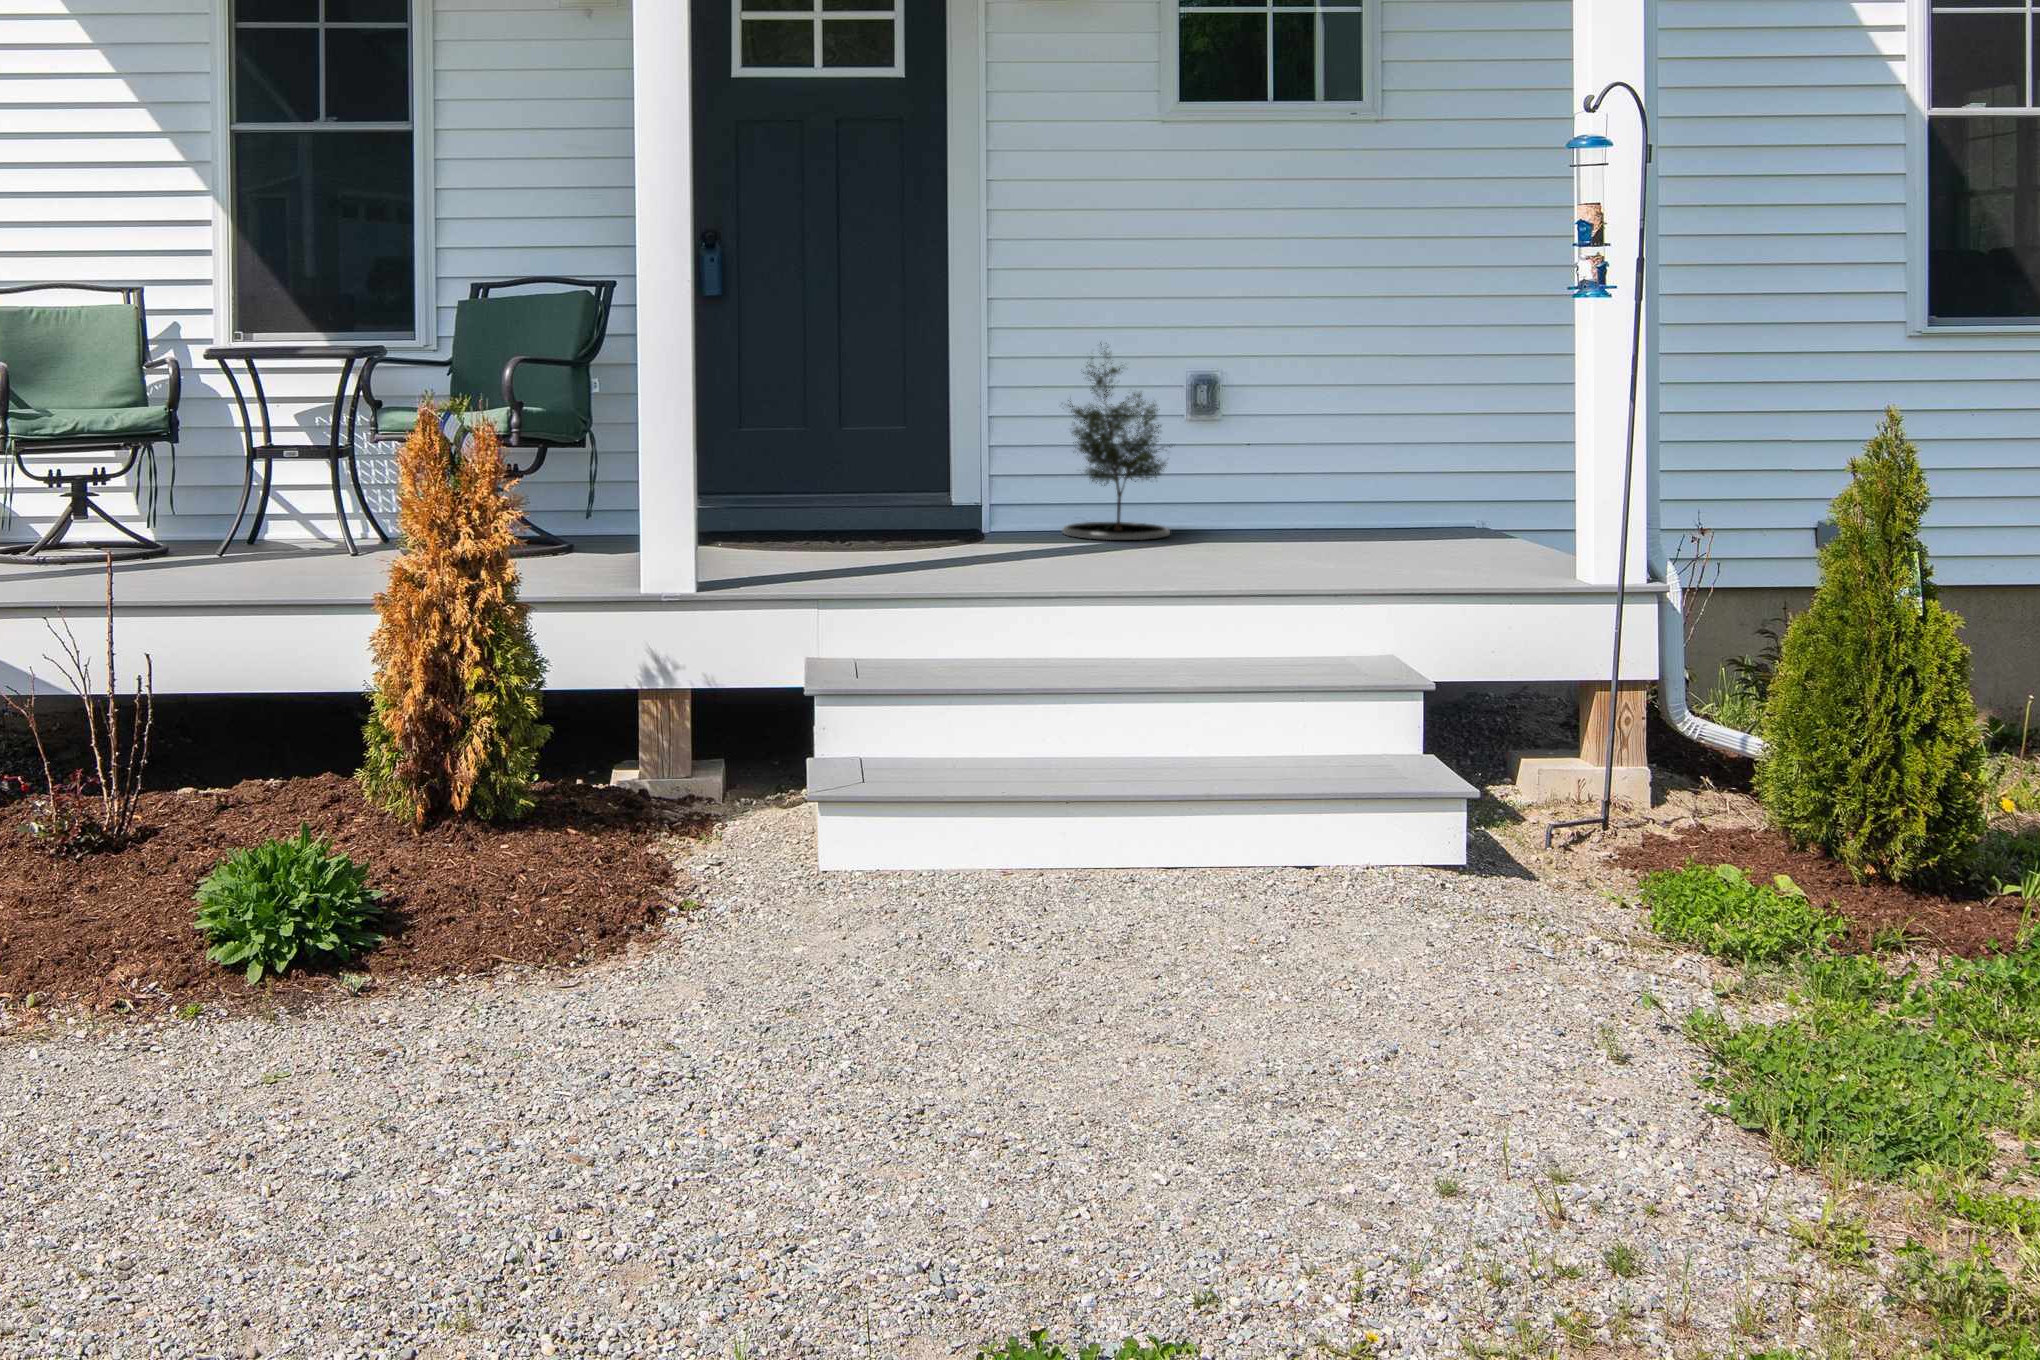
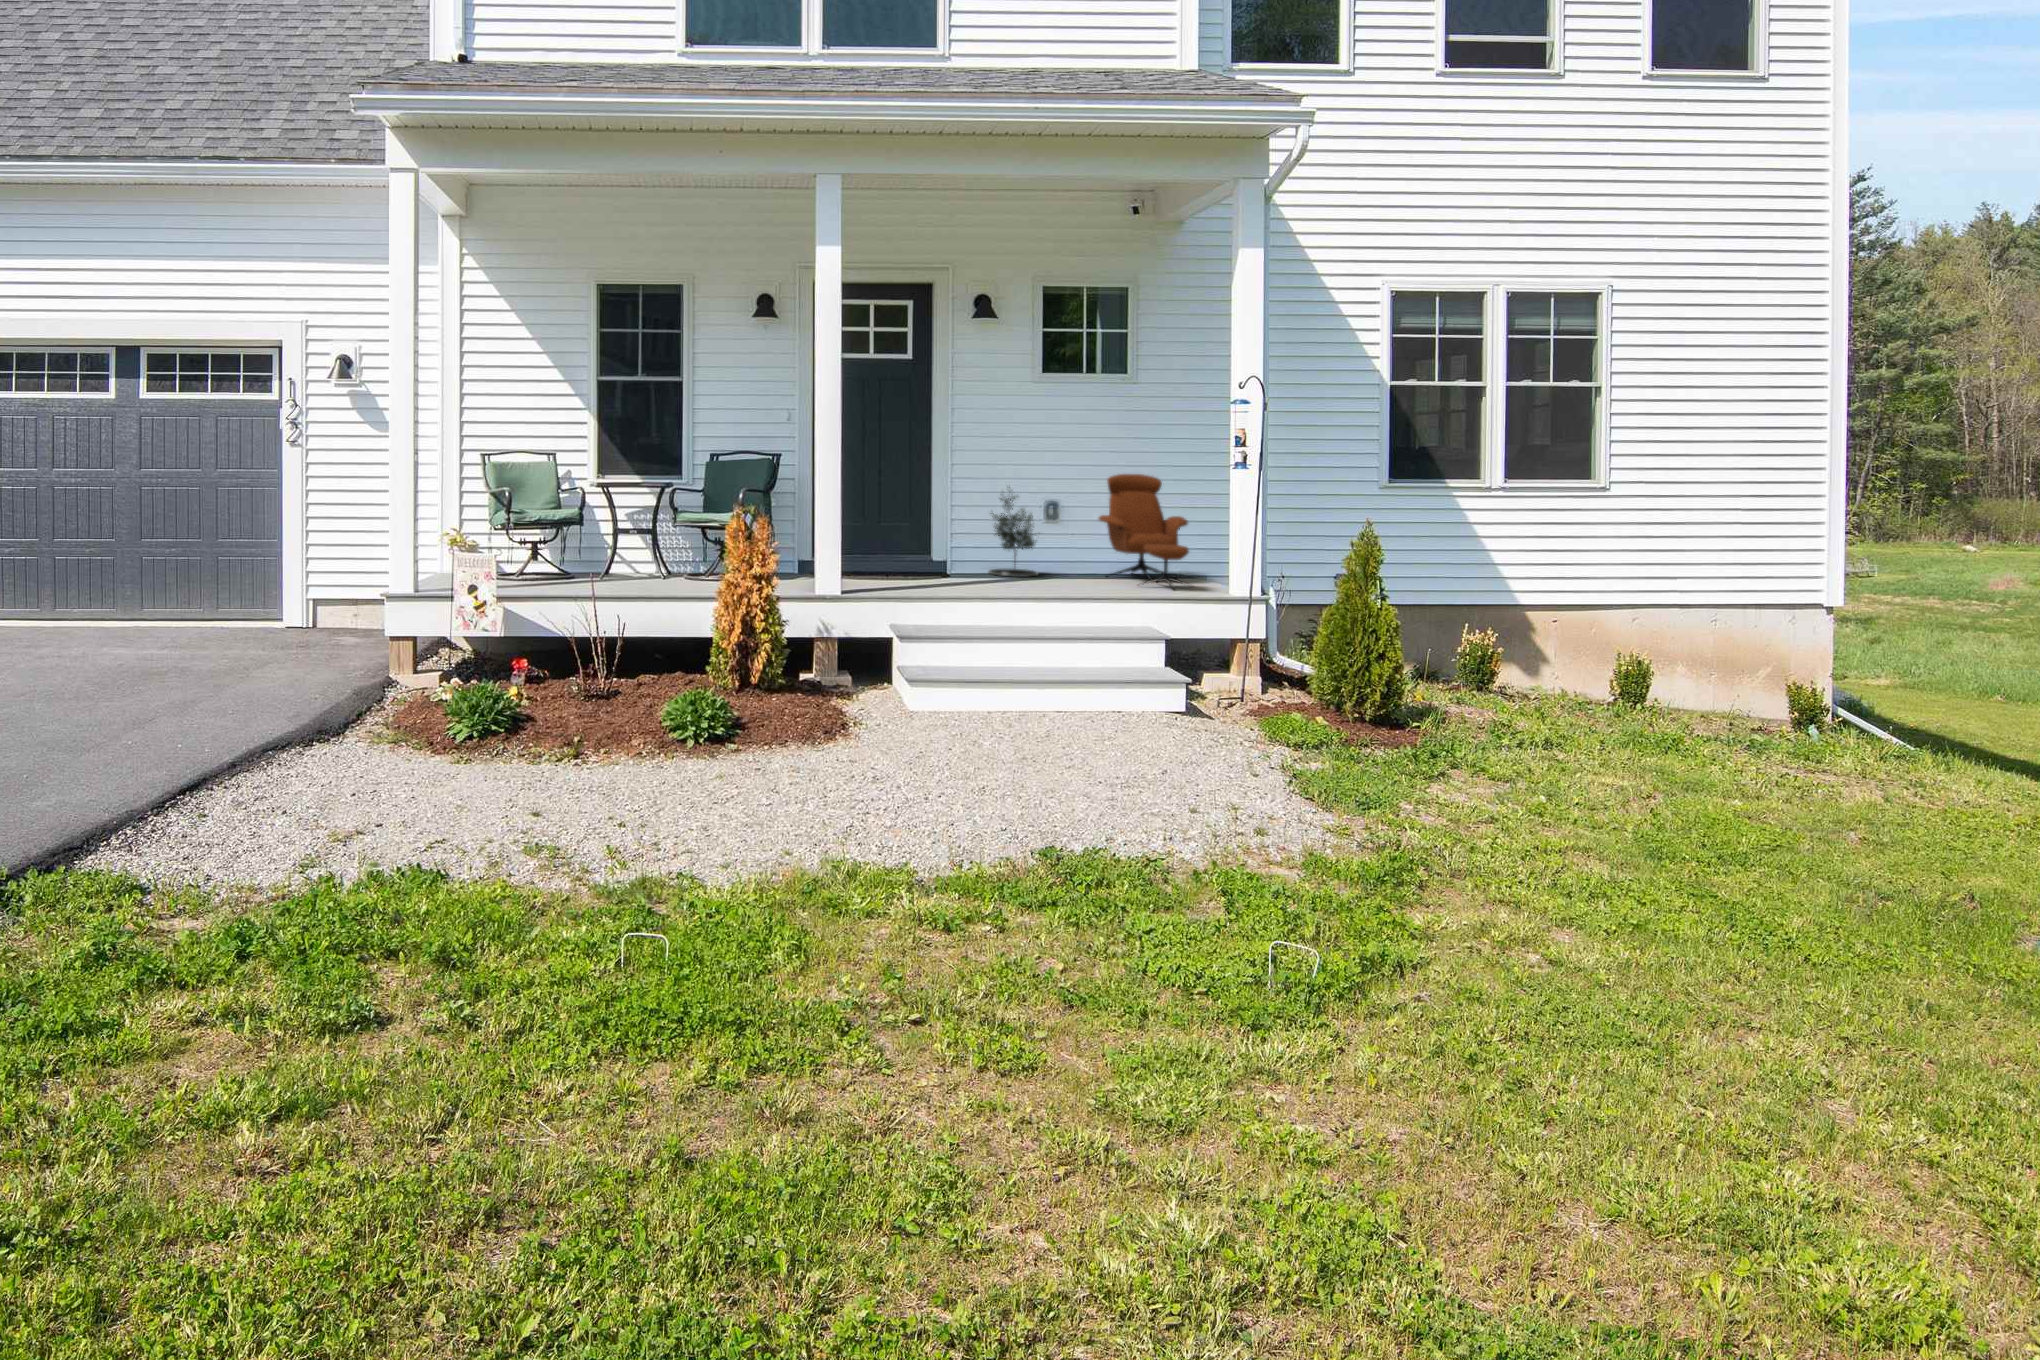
lounge chair: none [1297,316,1500,567] -> present [1099,474,1189,586]

